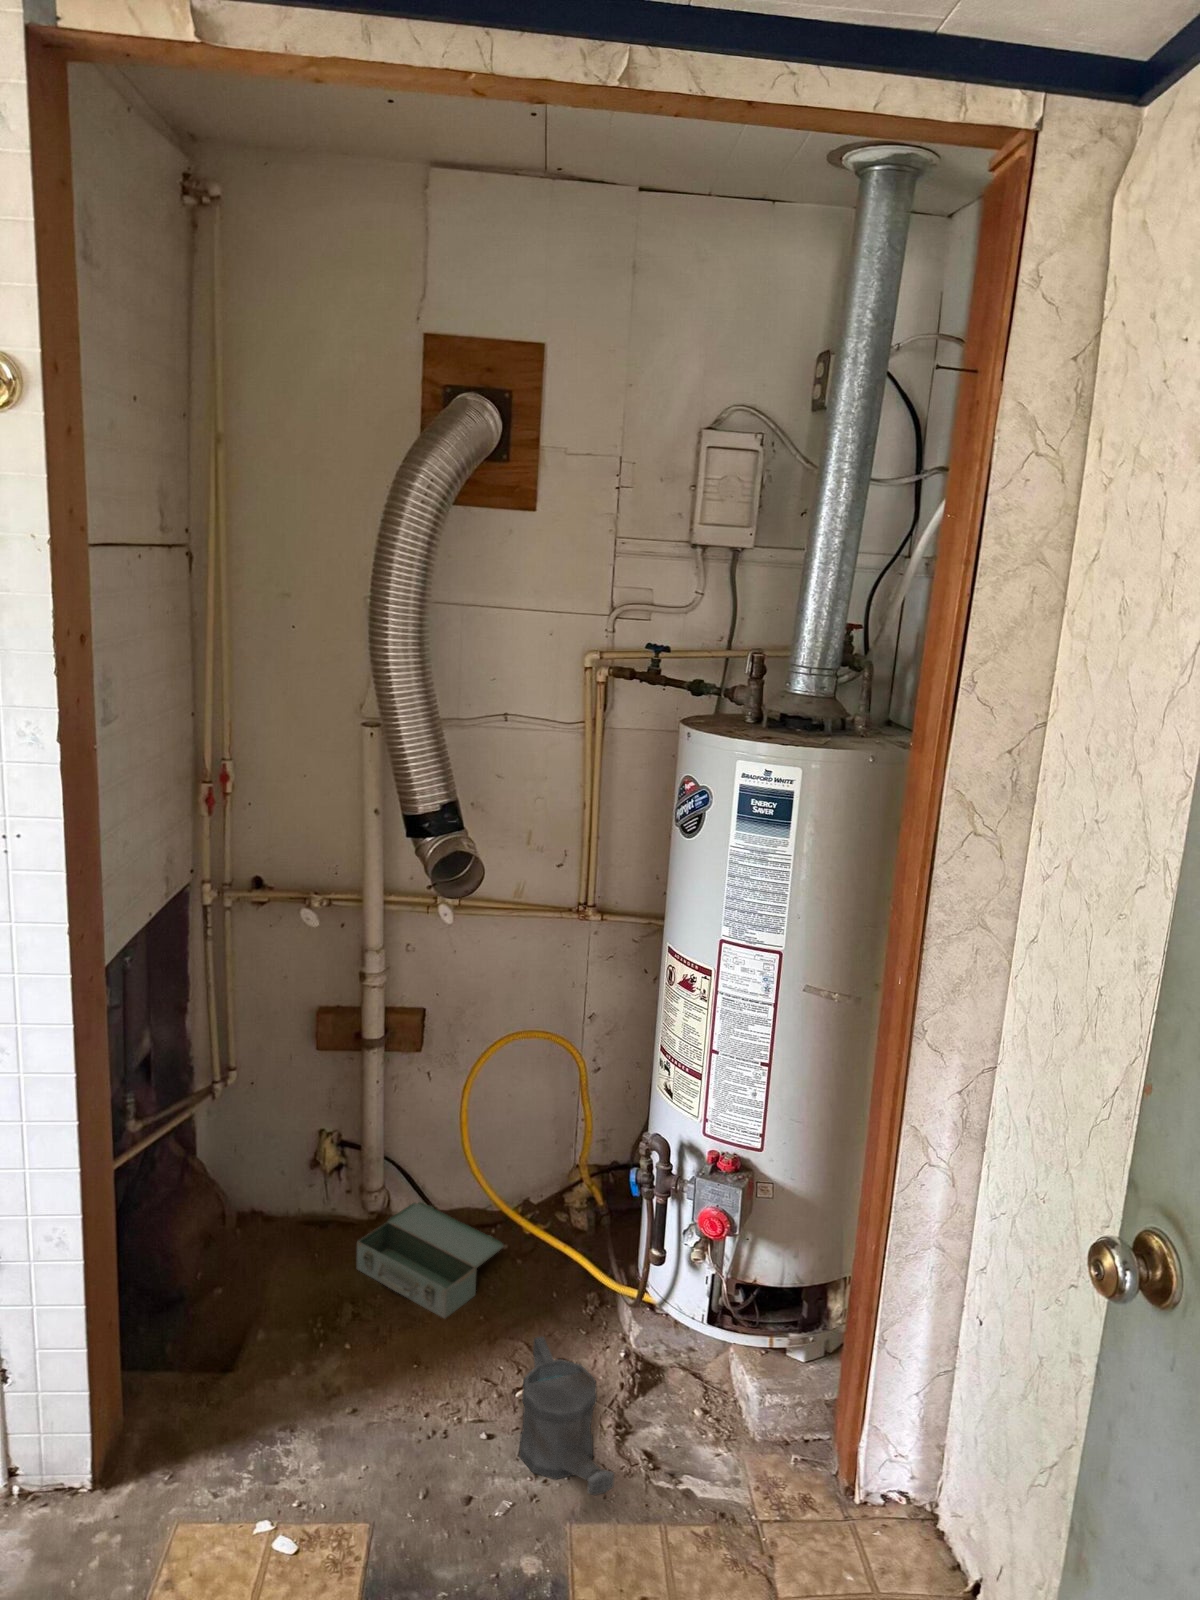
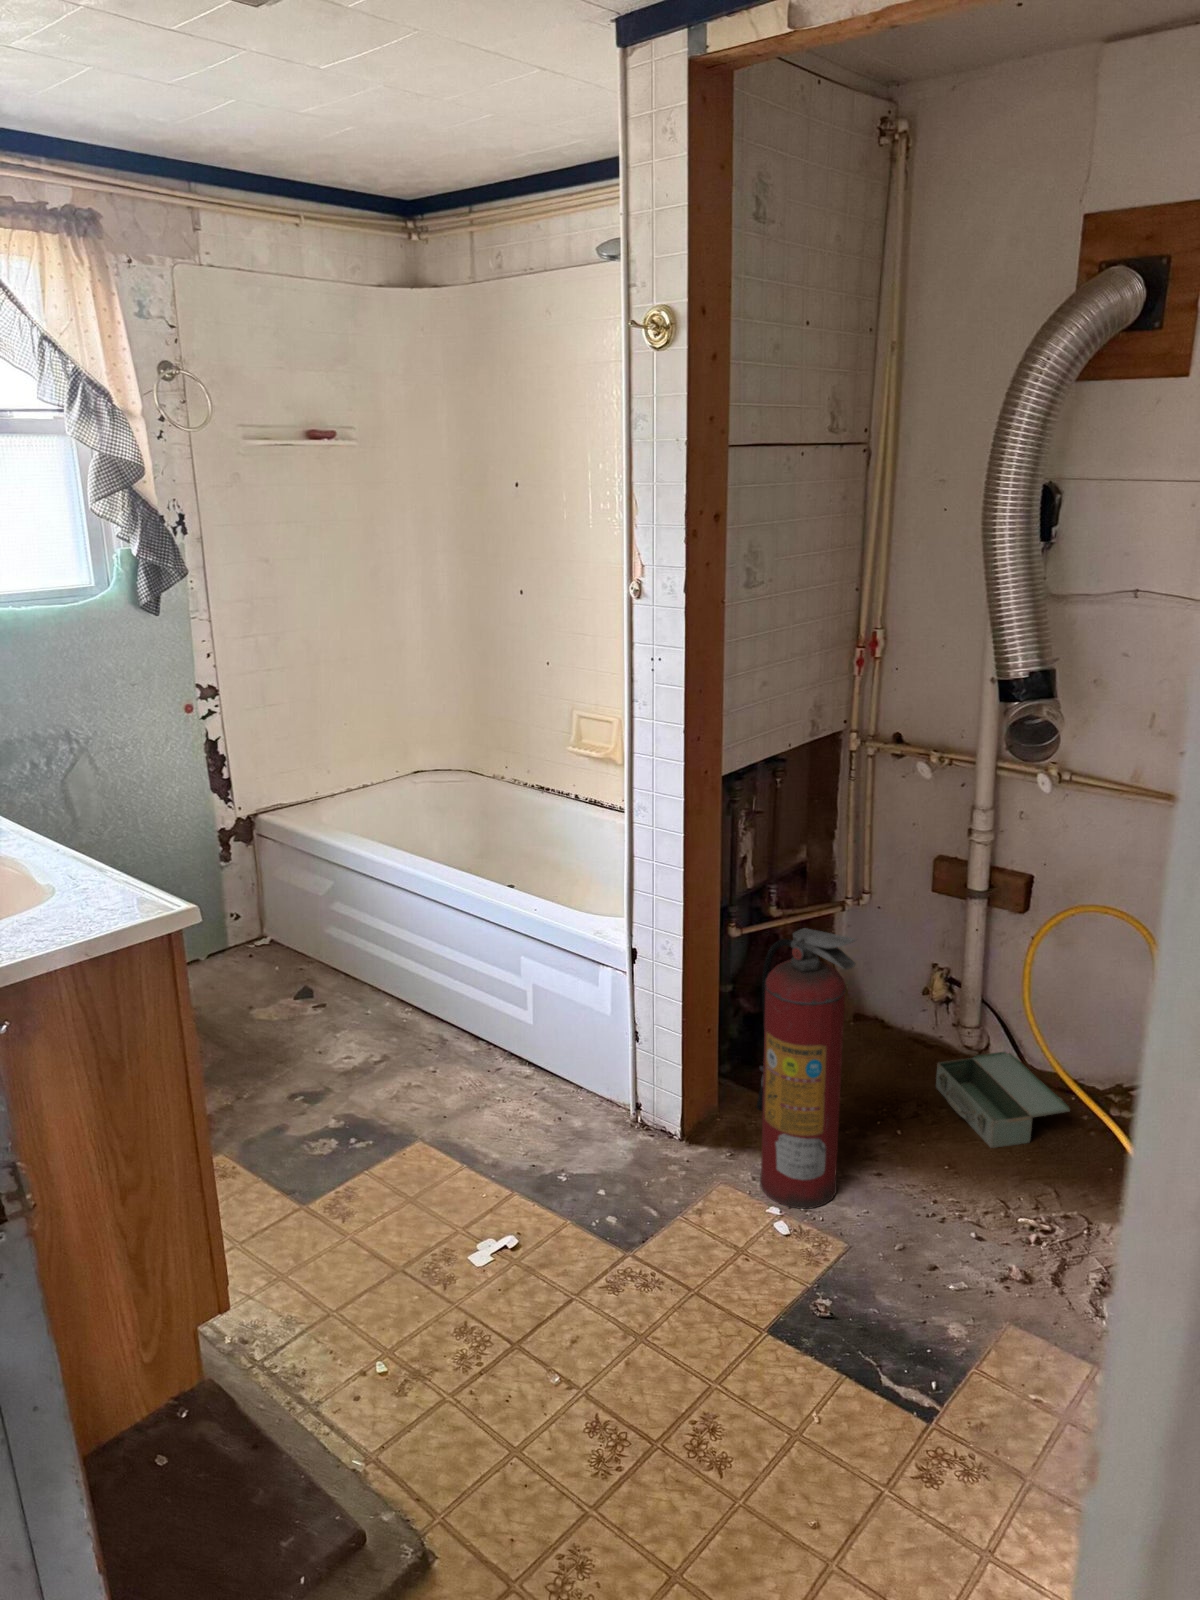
fire extinguisher: none [203,1148,343,1514] -> present [757,928,856,1209]
watering can: present [519,1337,614,1496] -> none [994,1175,1076,1300]

